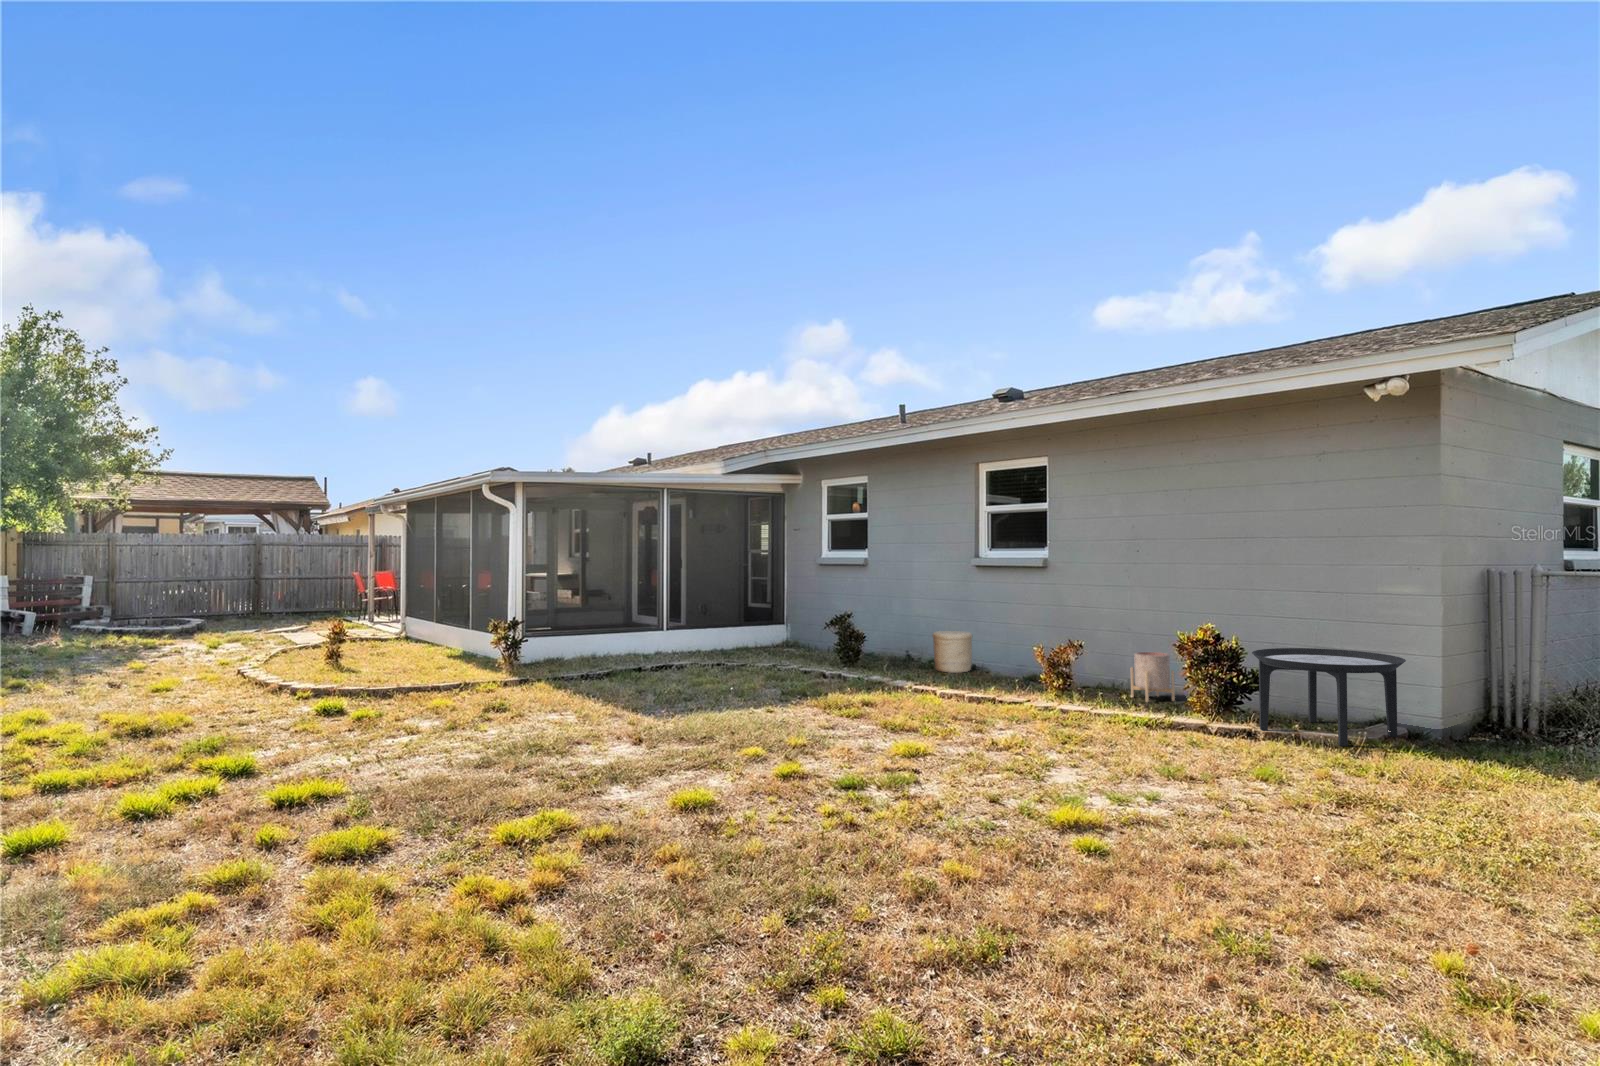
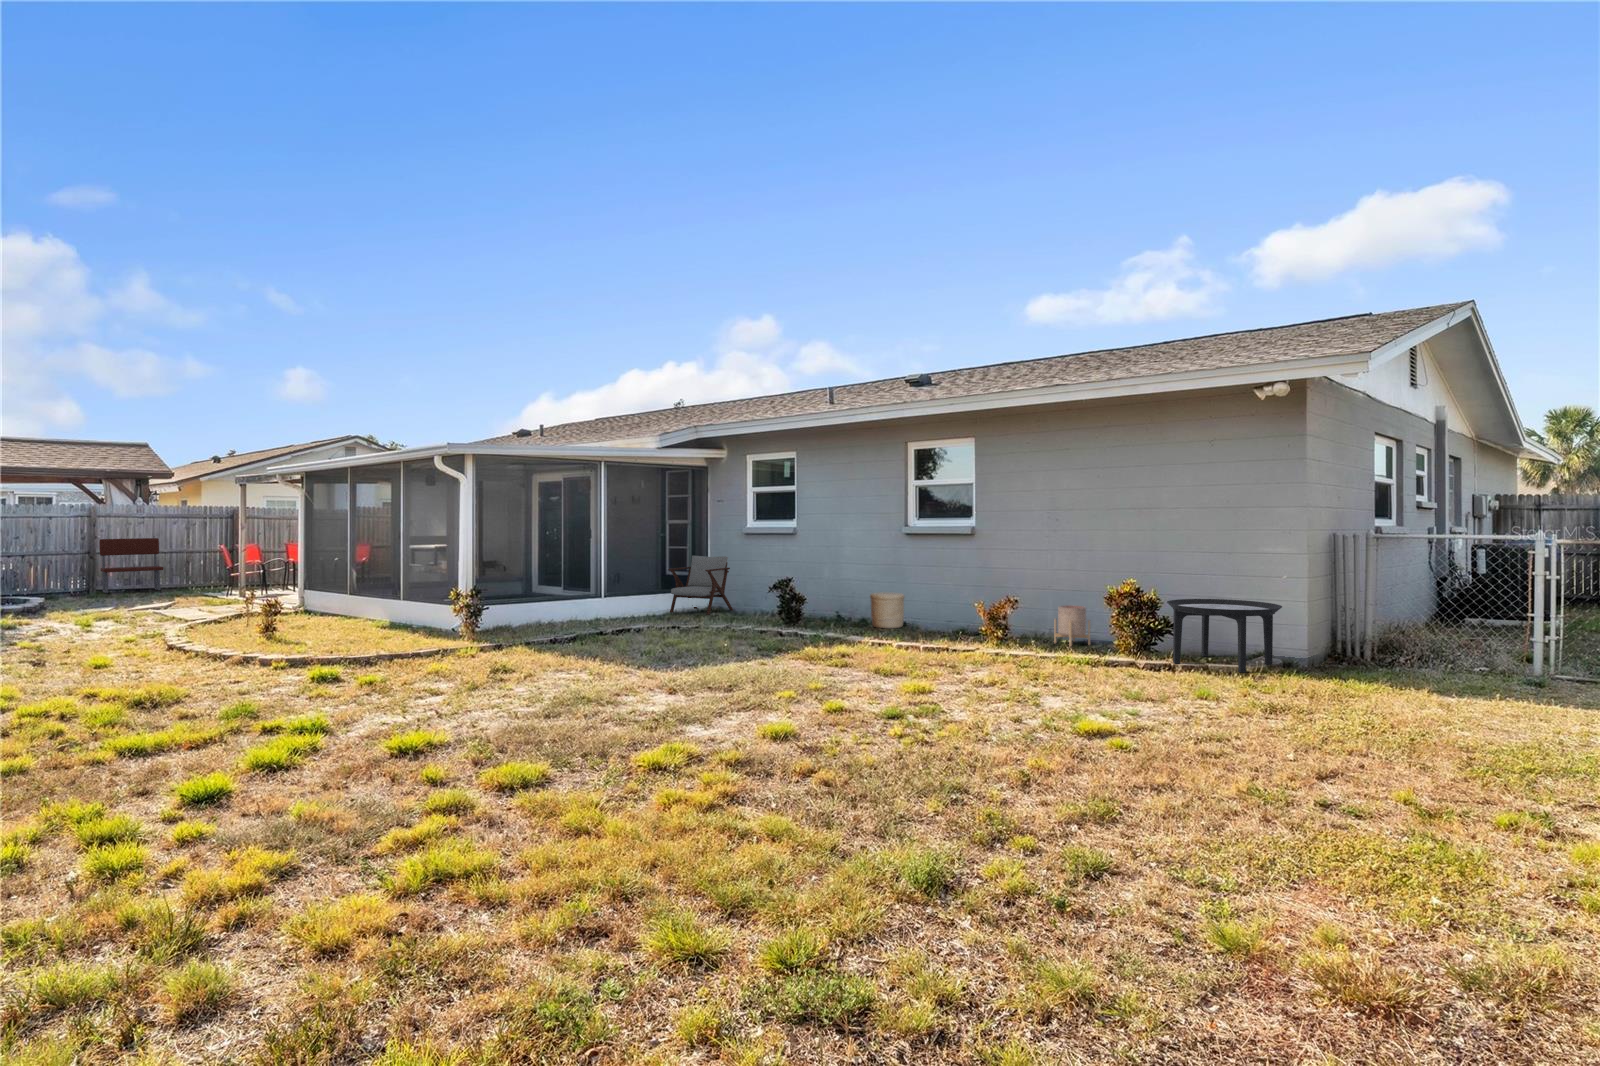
bench: none [261,567,313,618] -> present [99,538,164,593]
lounge chair: none [736,587,806,651] -> present [668,556,733,615]

